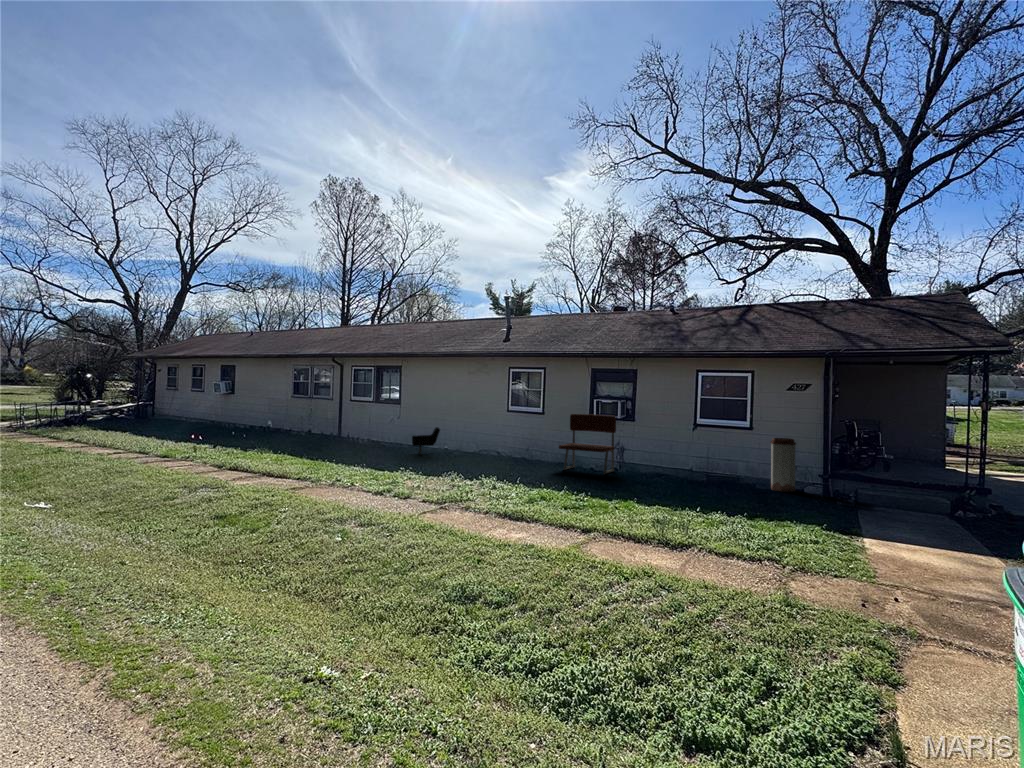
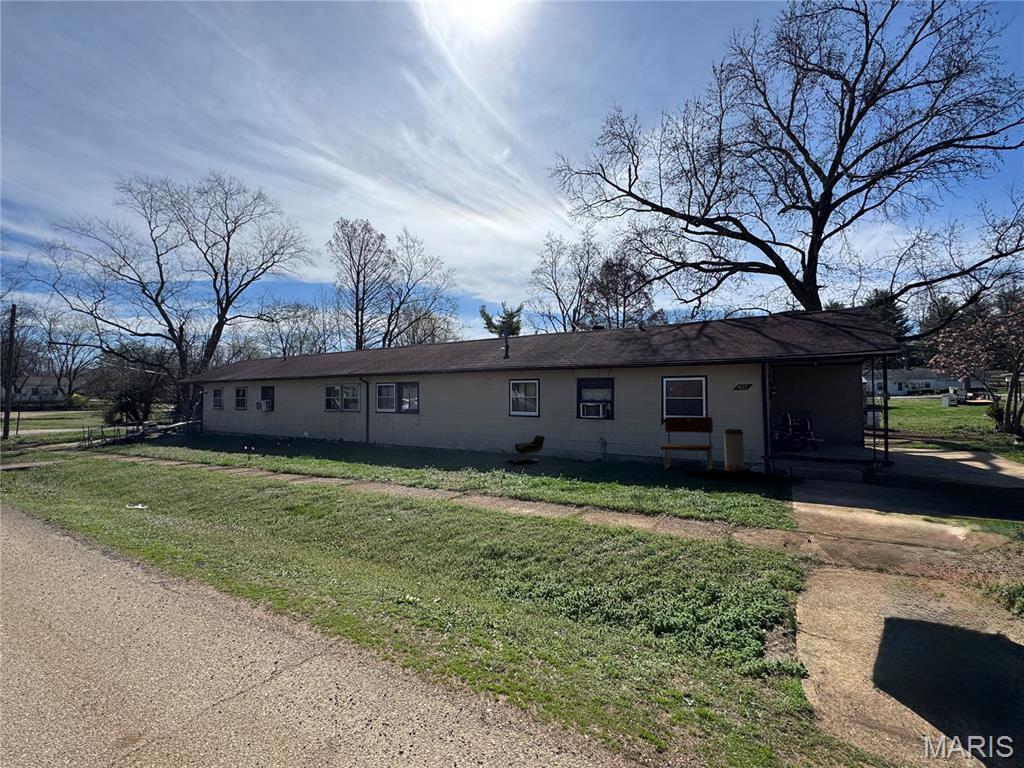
bench: present [559,414,616,474] -> present [661,417,713,471]
lounge chair: present [412,427,440,455] -> present [515,435,545,461]

